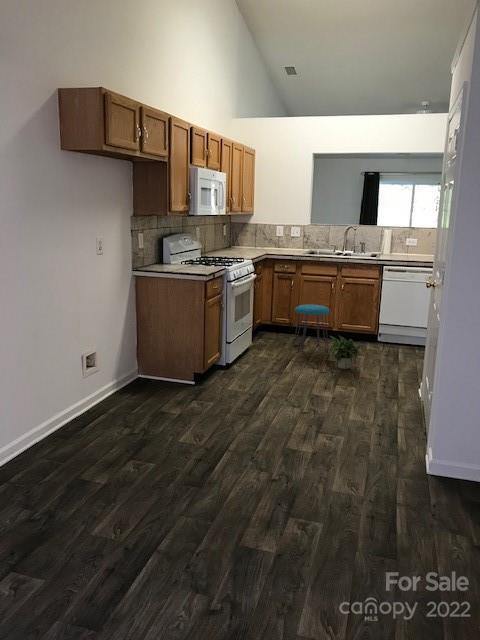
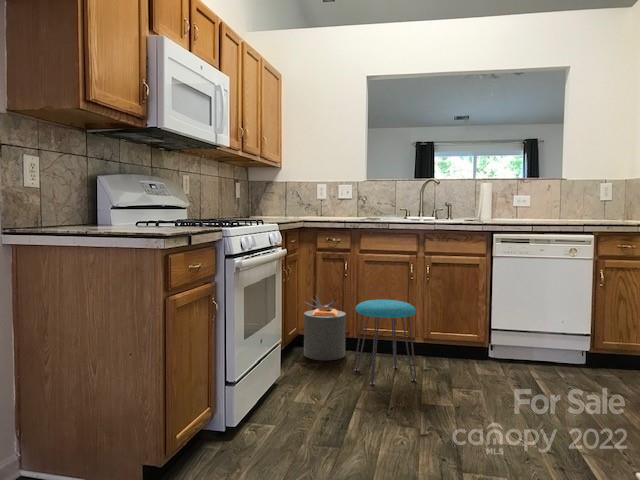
trash can: none [265,299,291,339] -> present [304,296,346,360]
potted plant: present [329,336,363,369] -> none [417,355,497,426]

